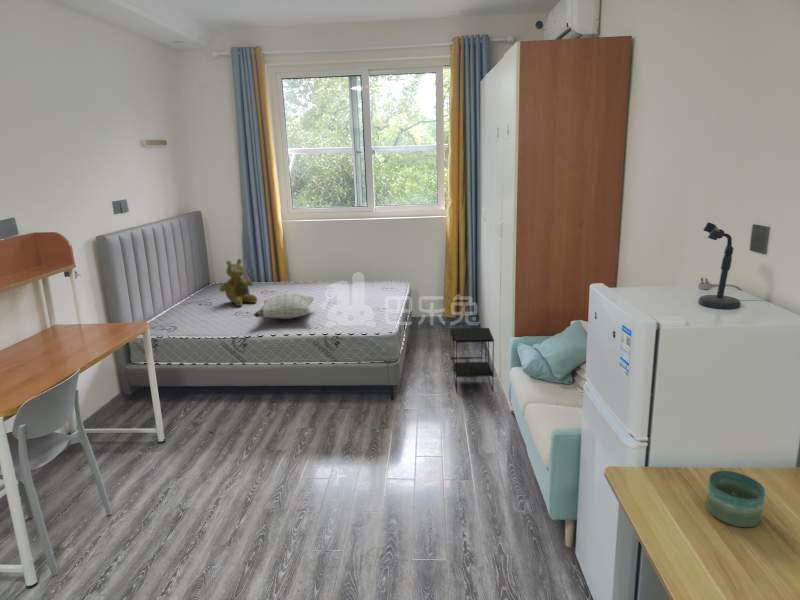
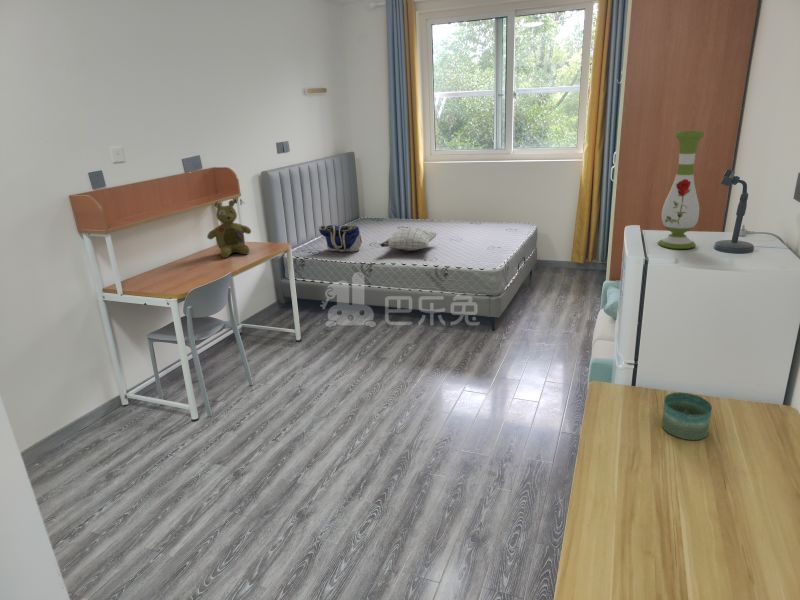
vase: none [647,188,693,311] -> present [658,131,704,249]
stuffed bear: present [220,259,257,306] -> present [207,200,251,258]
tote bag: none [173,294,228,326] -> present [319,225,362,252]
side table: present [450,328,494,392] -> none [557,270,600,334]

